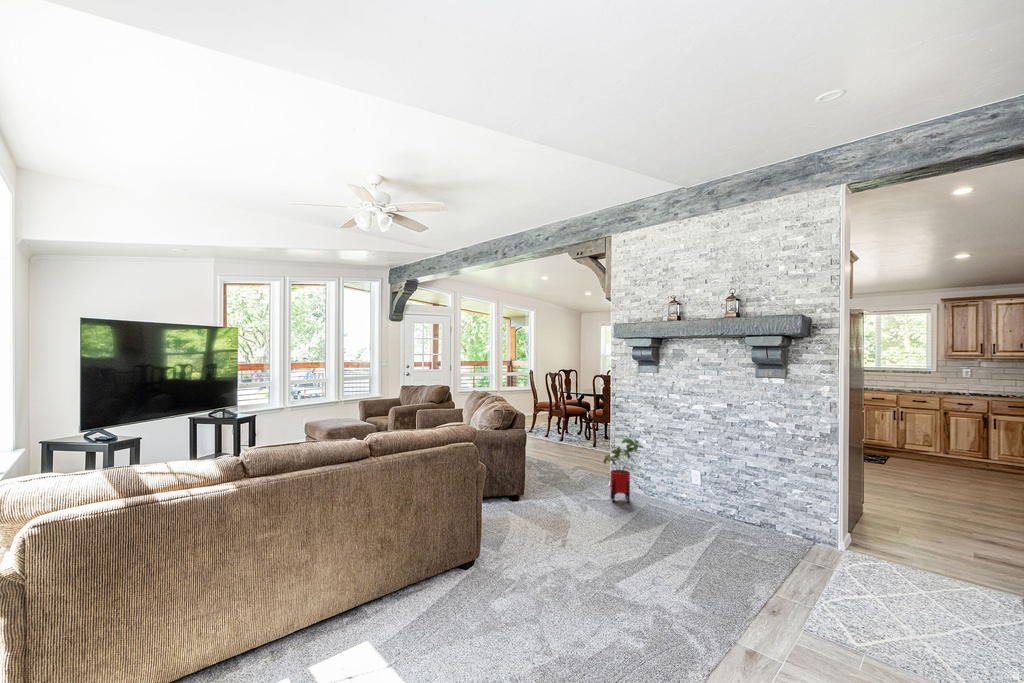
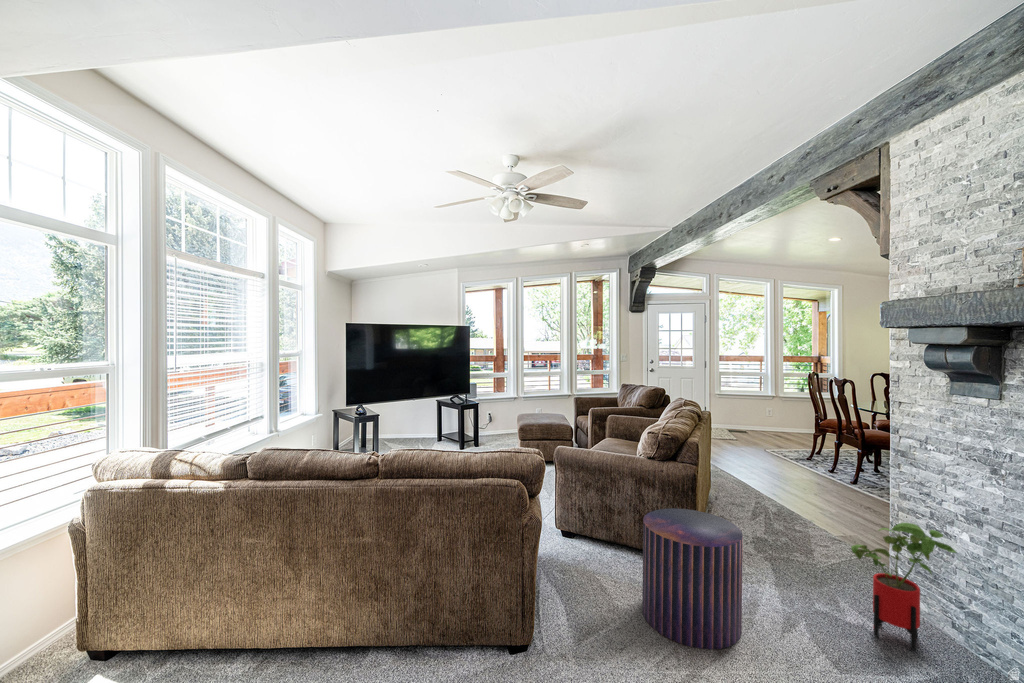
pouf: none [505,454,565,530] -> present [642,508,743,649]

